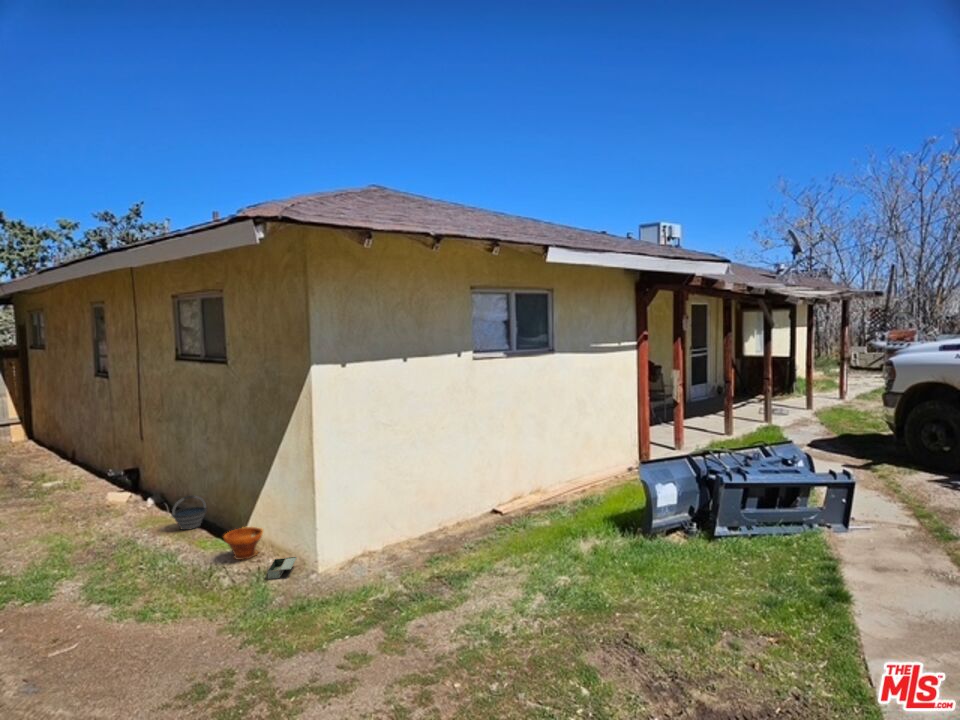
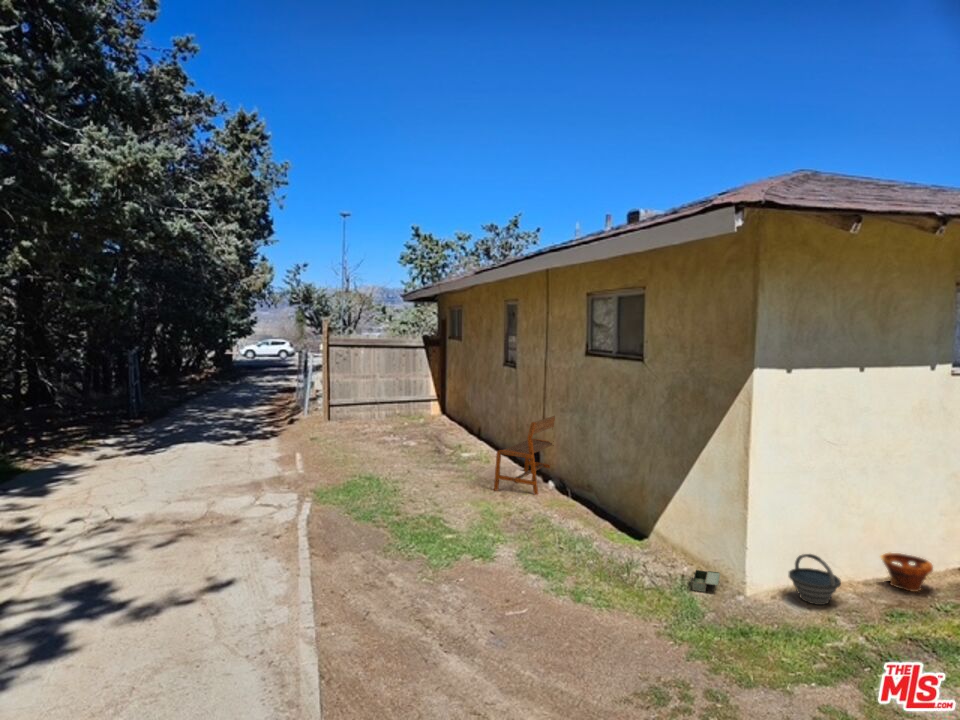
bench: none [75,425,167,520] -> present [494,416,555,495]
bucket: present [172,496,207,530] -> present [789,554,841,605]
planter: present [224,526,263,560] -> present [881,553,933,592]

